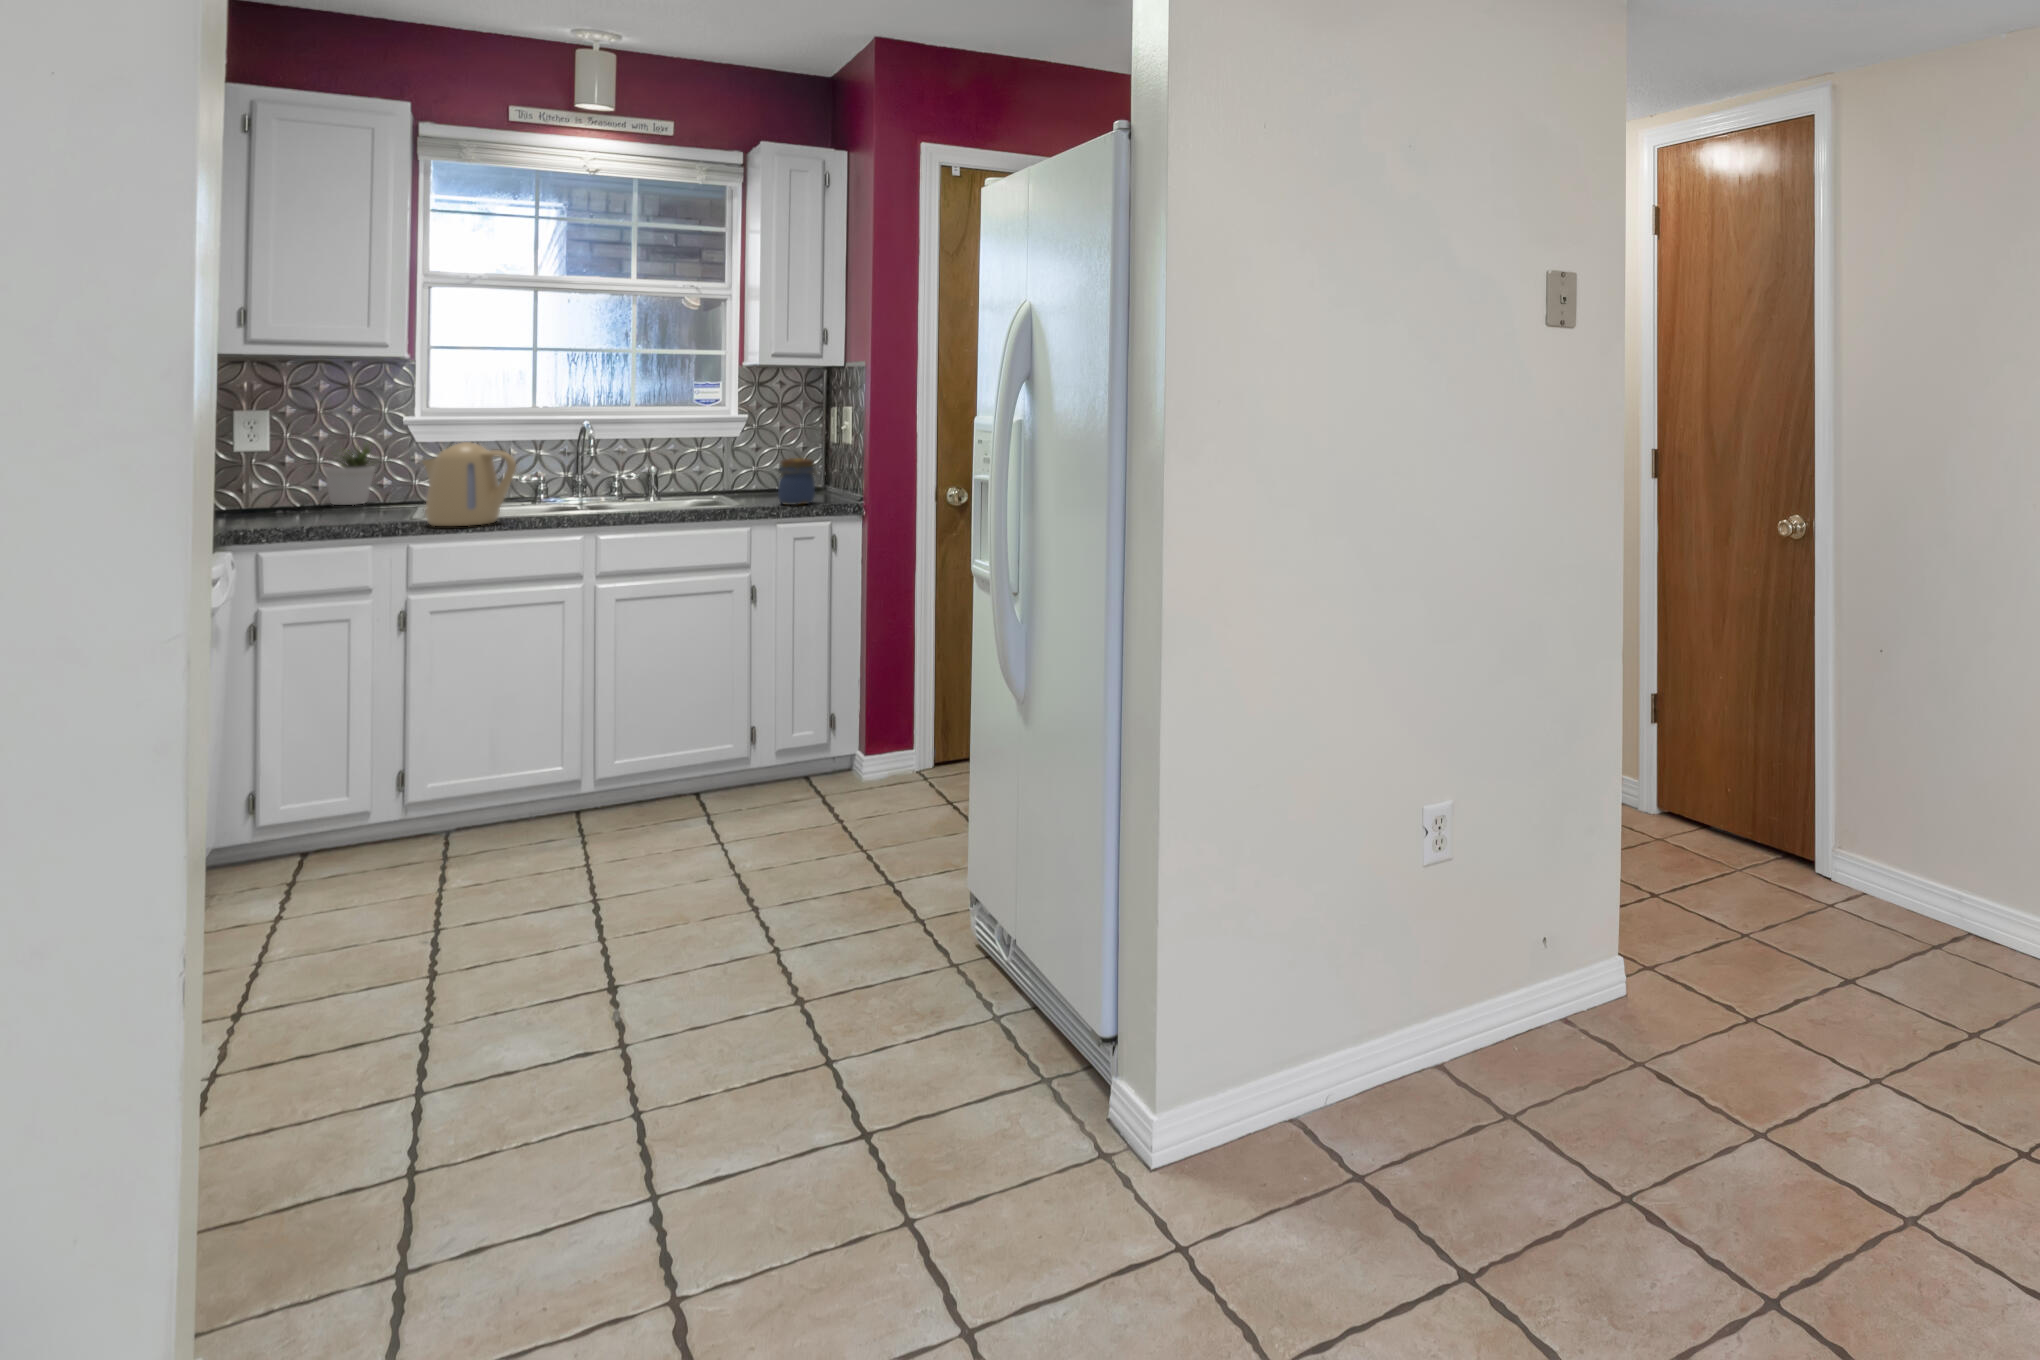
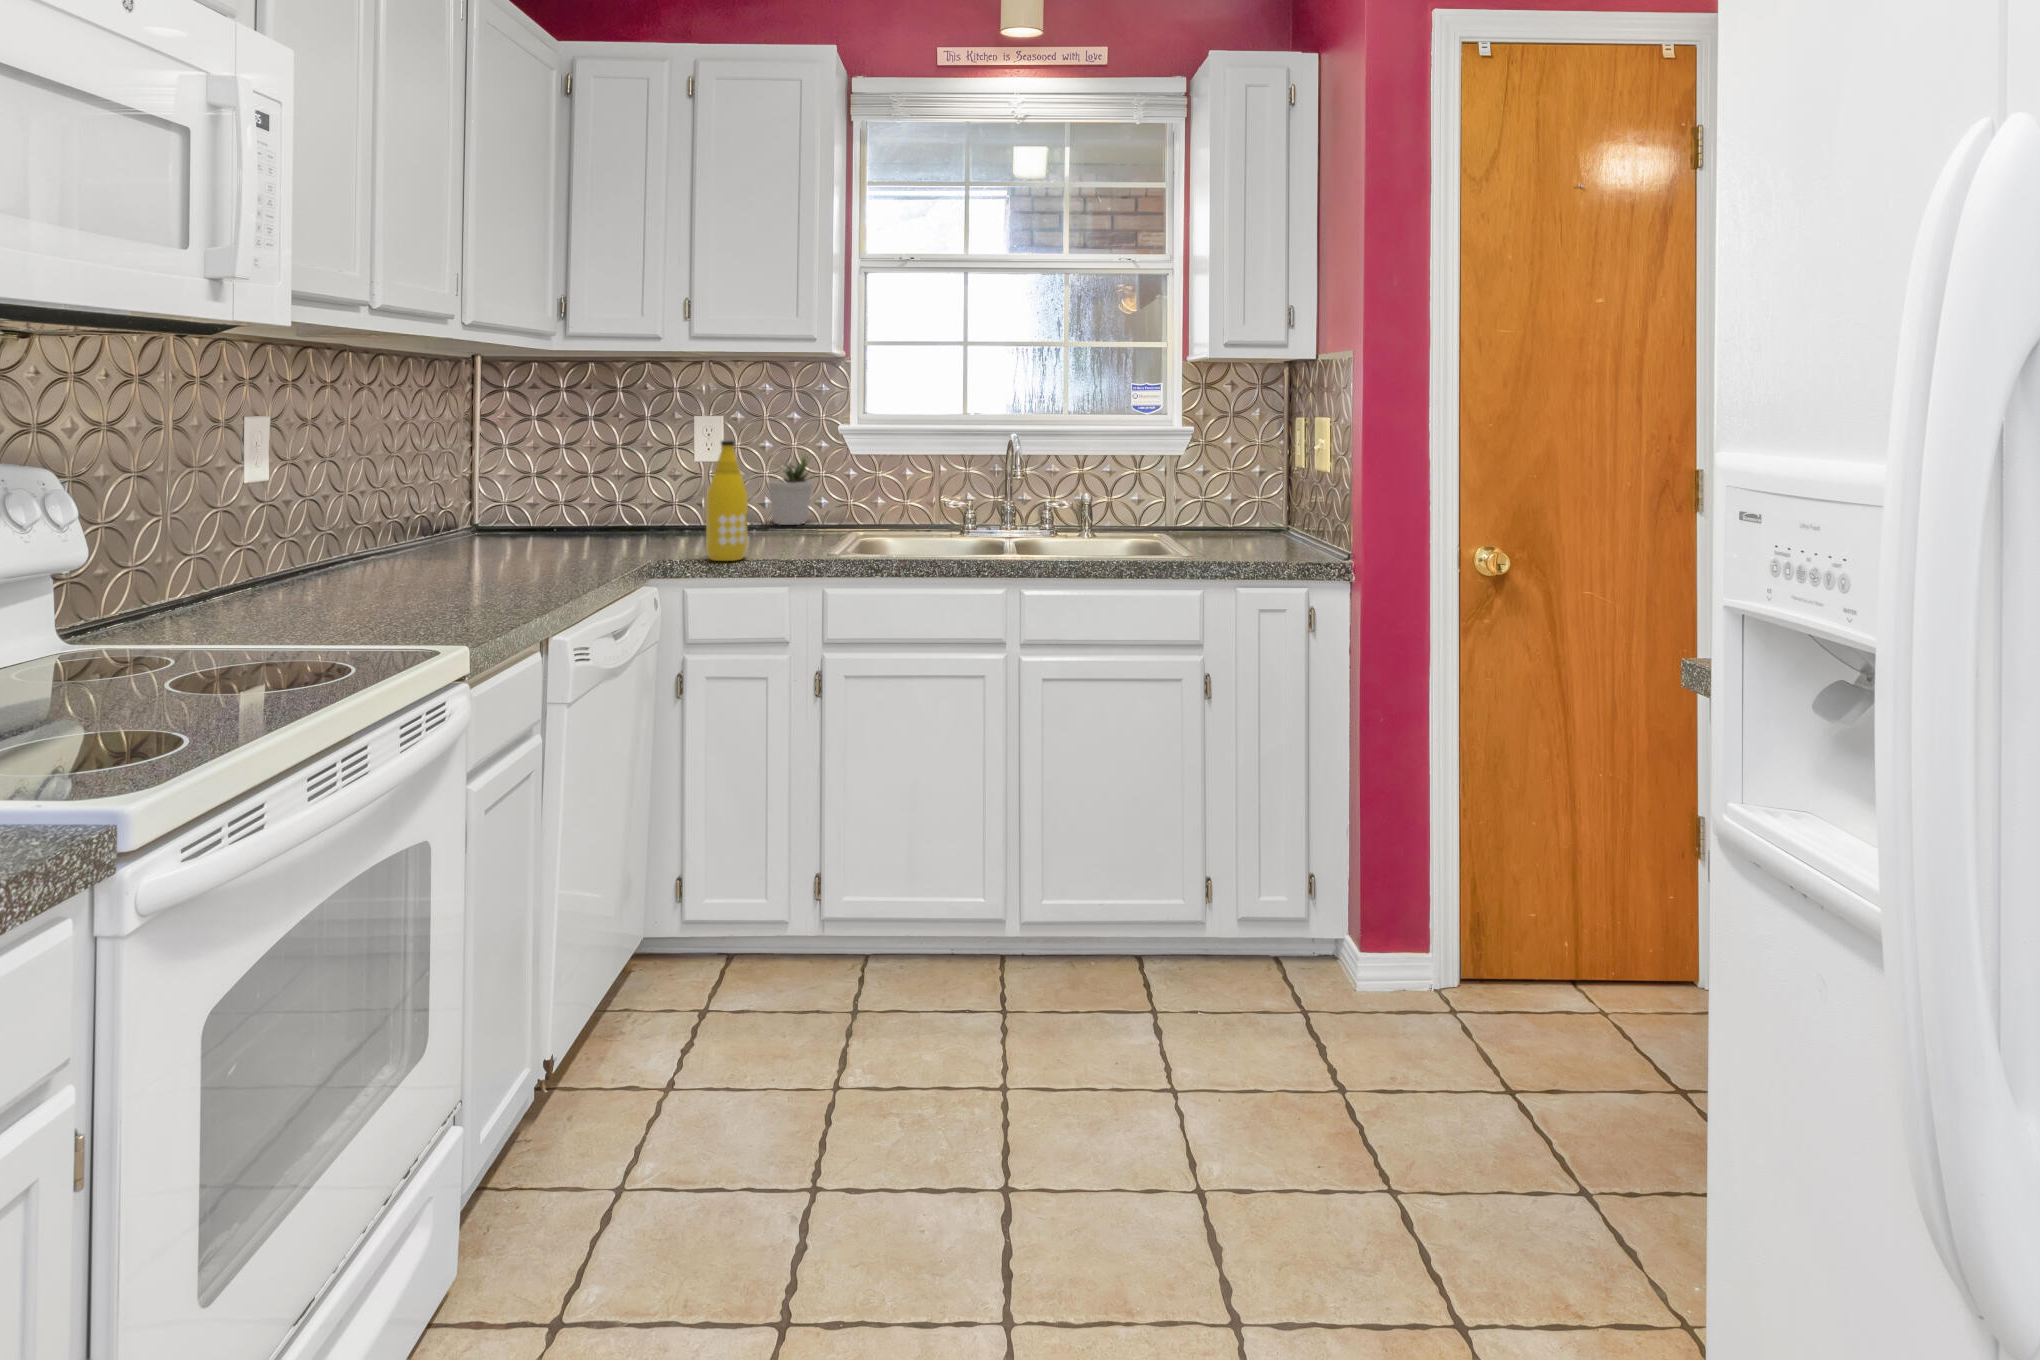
bottle: none [278,430,324,530] -> present [706,440,748,561]
kettle: present [422,442,516,526] -> none [837,460,931,568]
jar: present [778,458,817,505] -> none [1237,492,1290,560]

